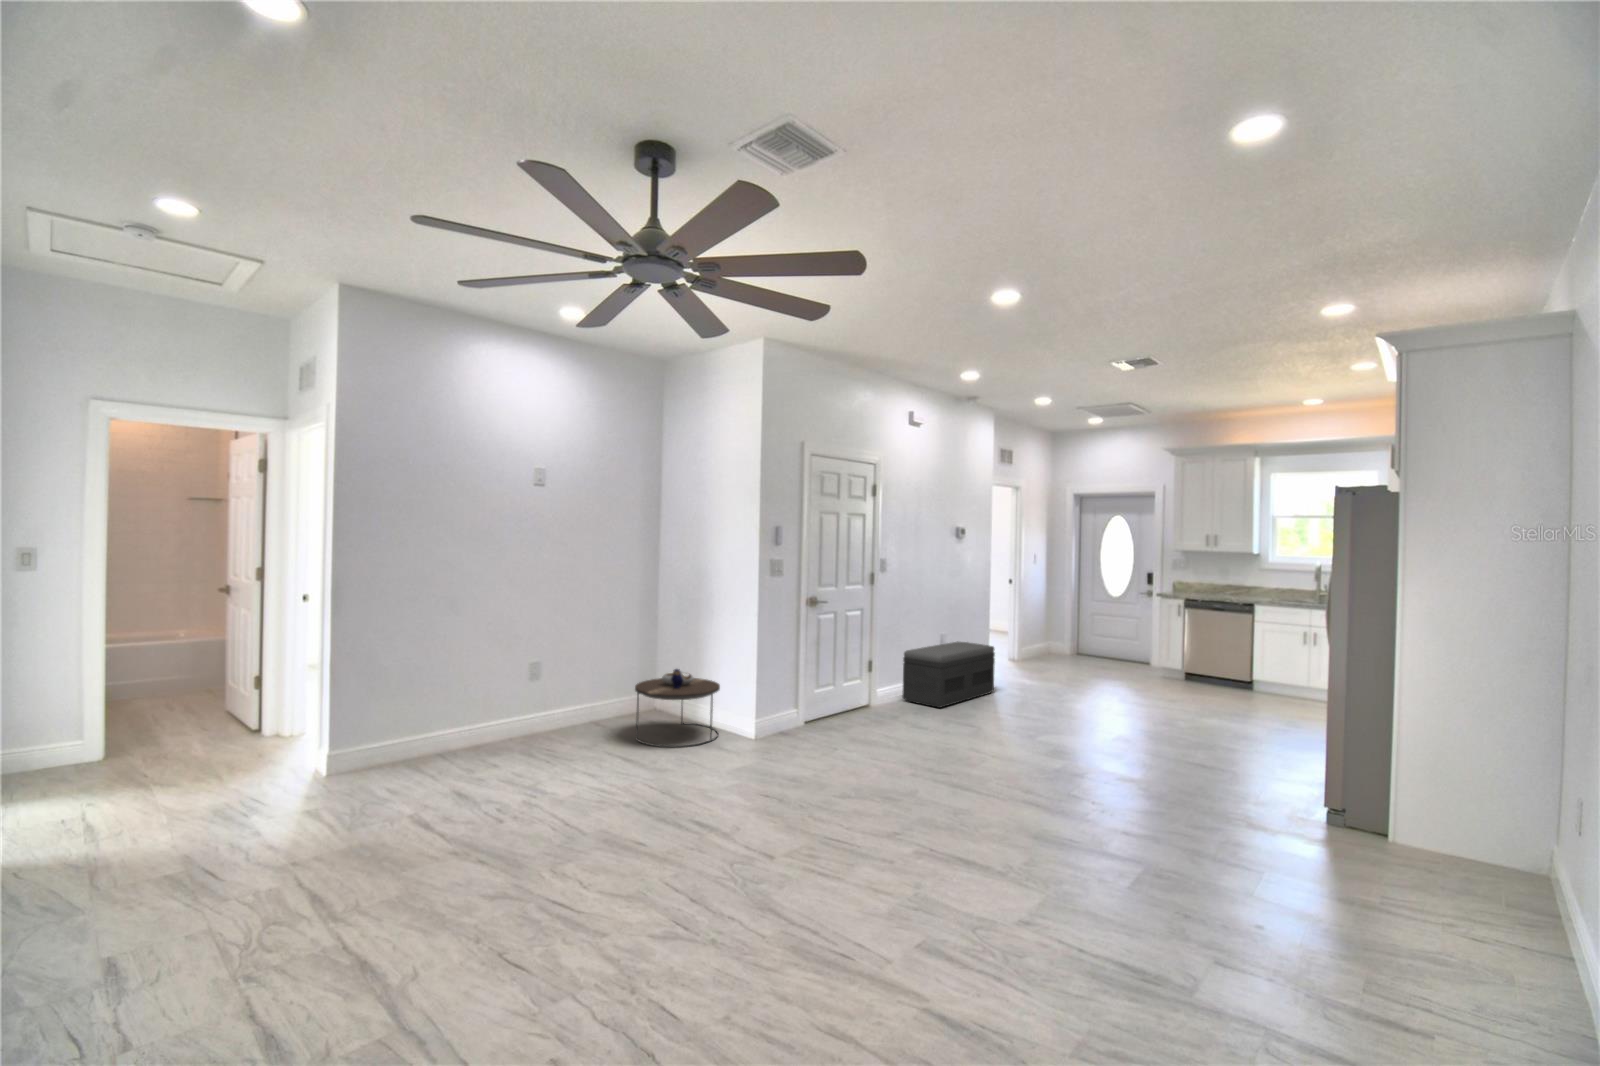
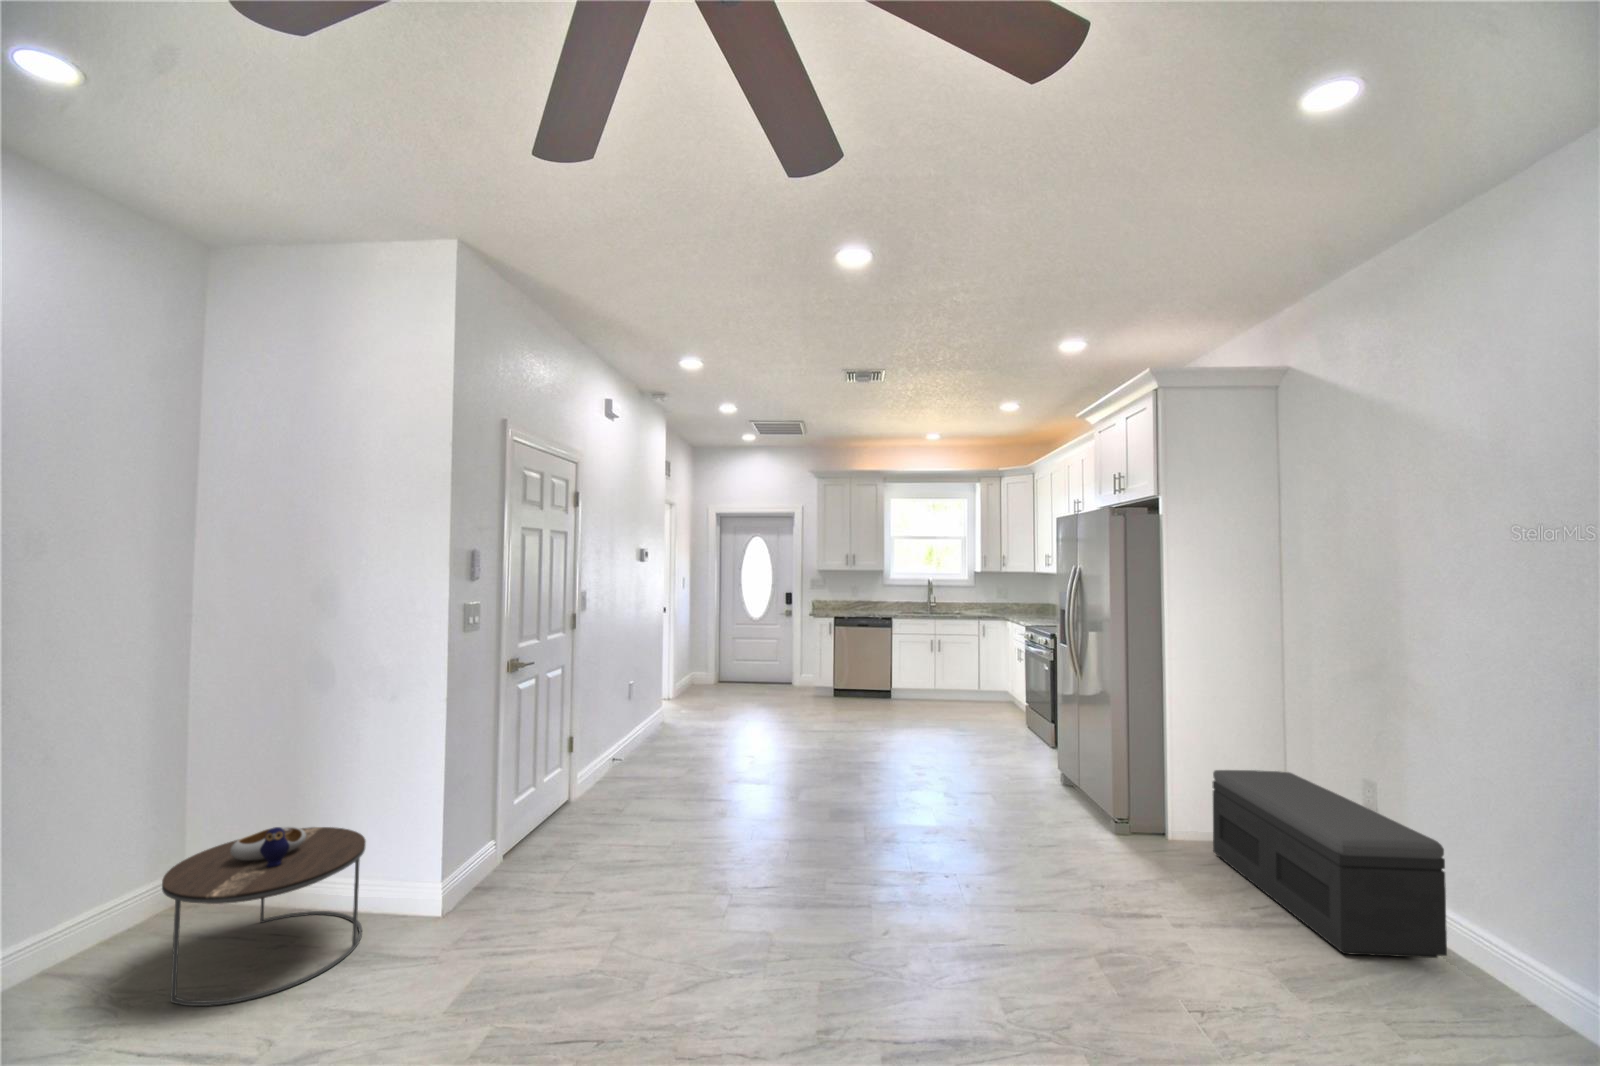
storage bench: present [902,641,995,708] -> present [1212,770,1447,958]

